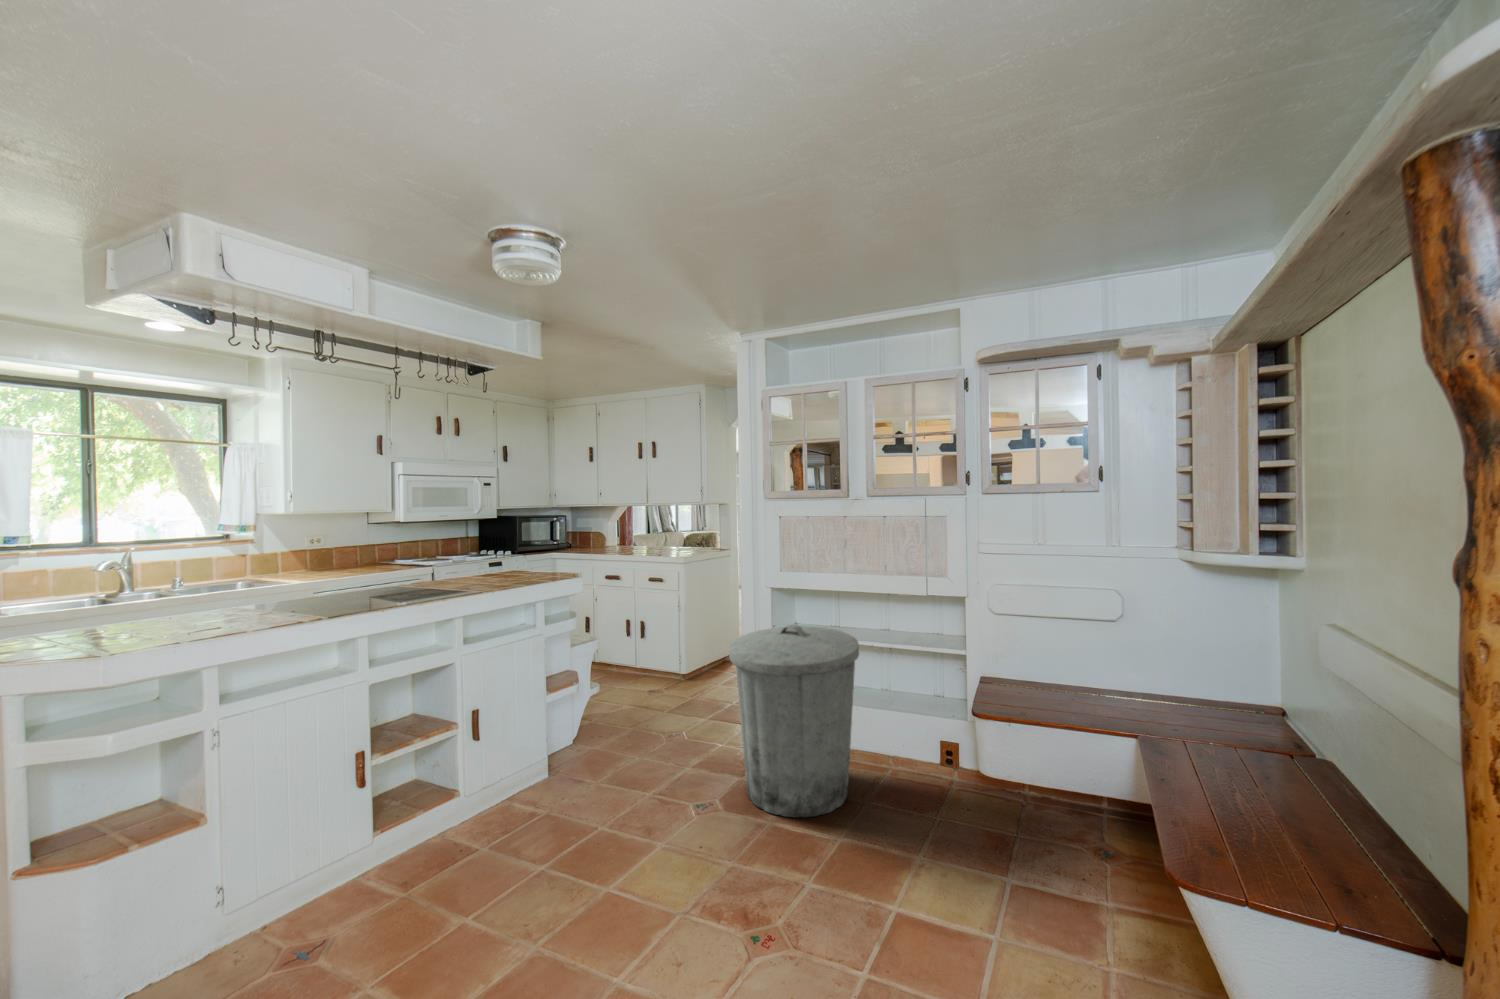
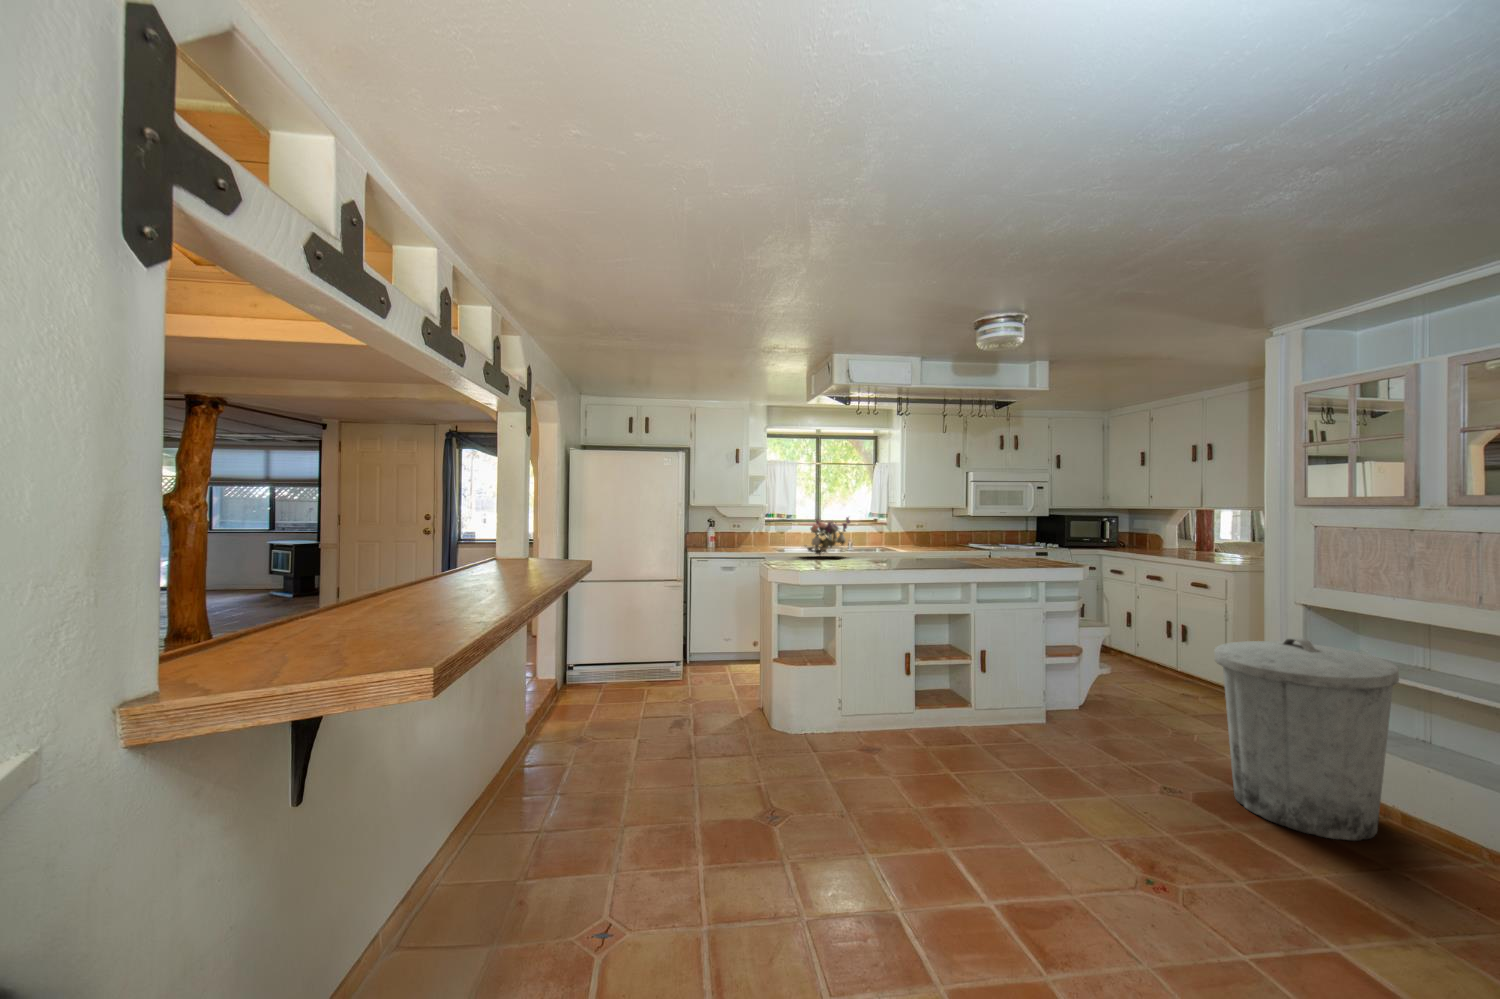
flower arrangement: none [40,533,194,618] -> present [805,517,850,555]

